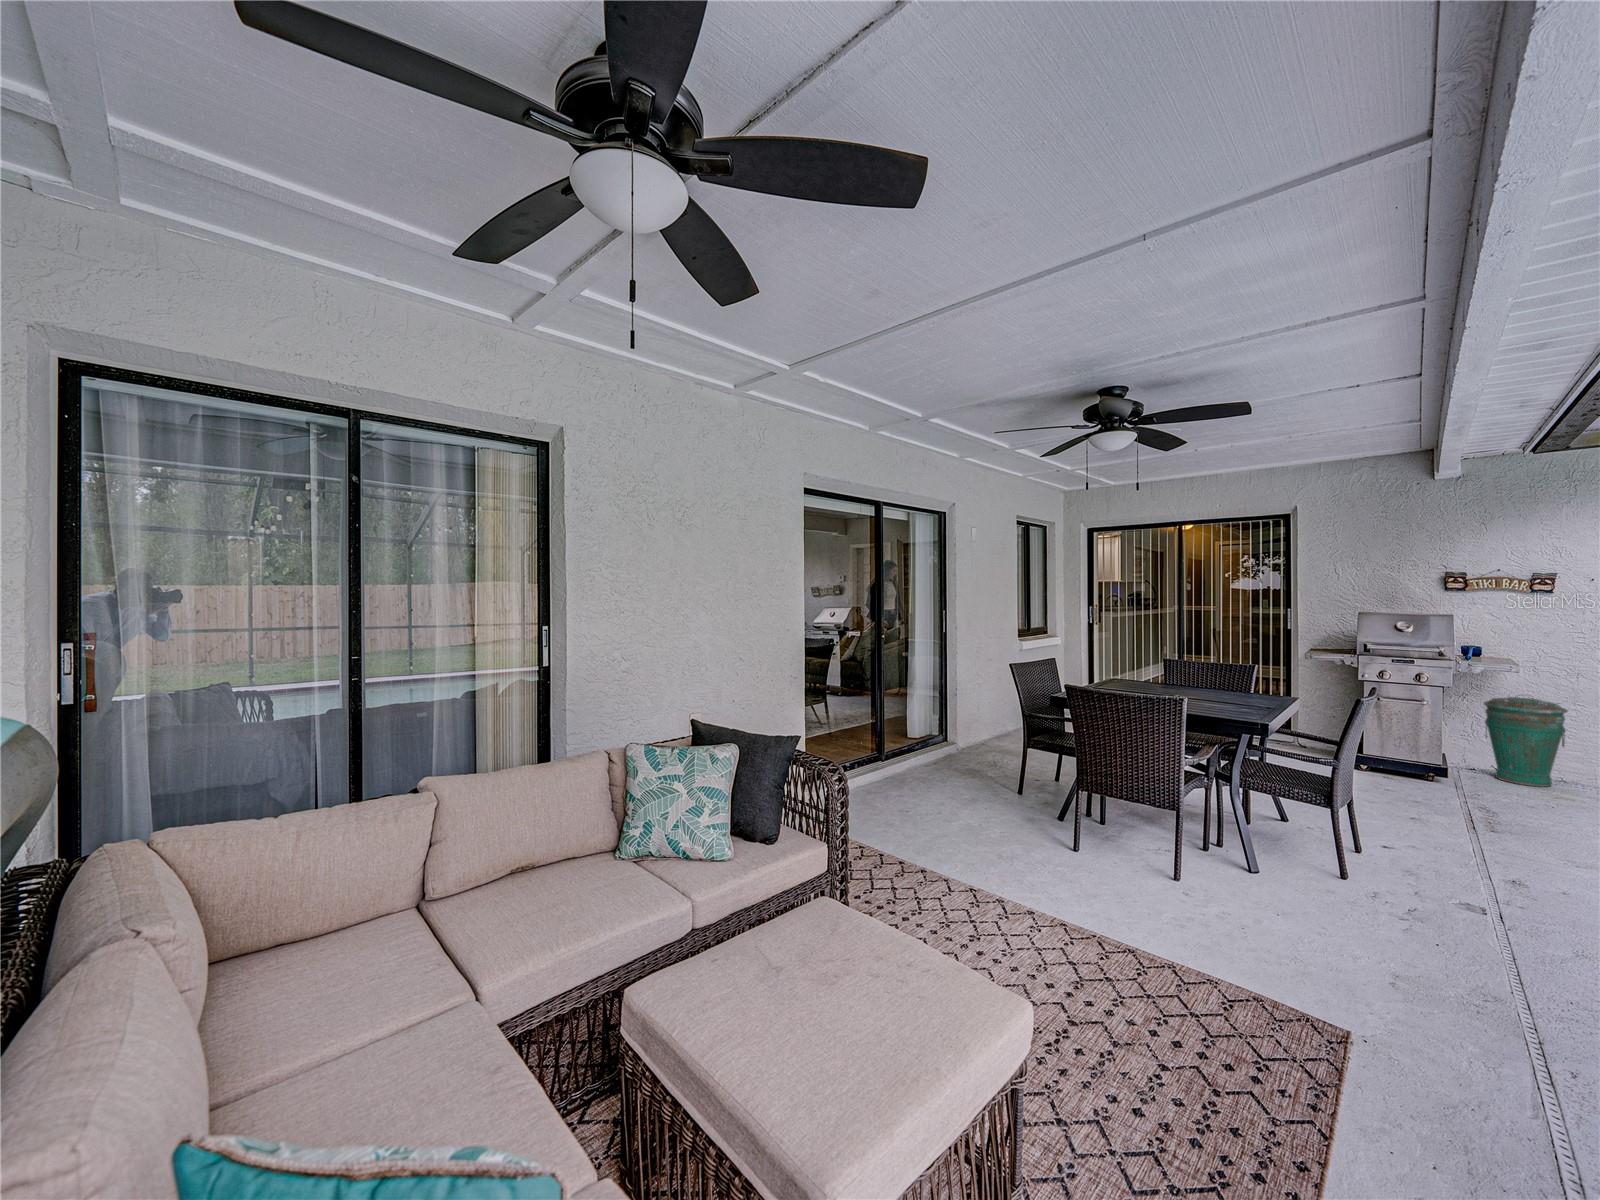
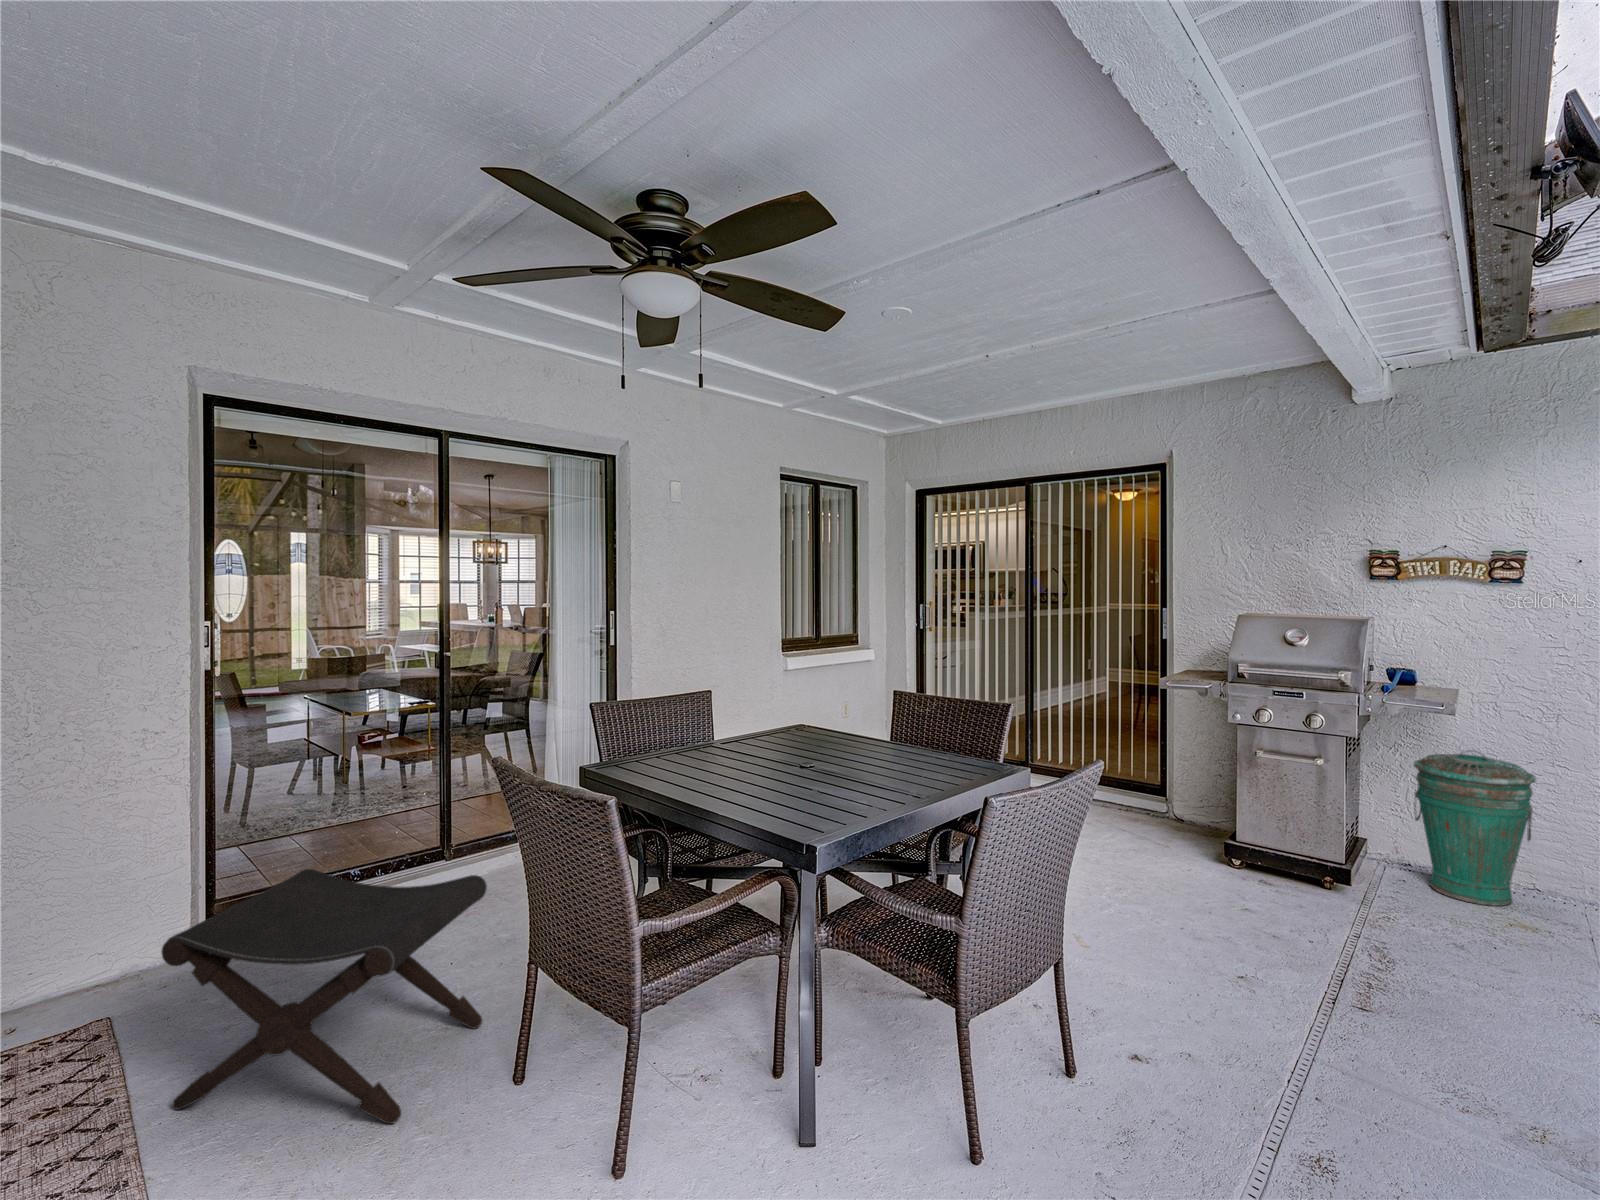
footstool: none [912,751,1041,864] -> present [162,869,487,1124]

